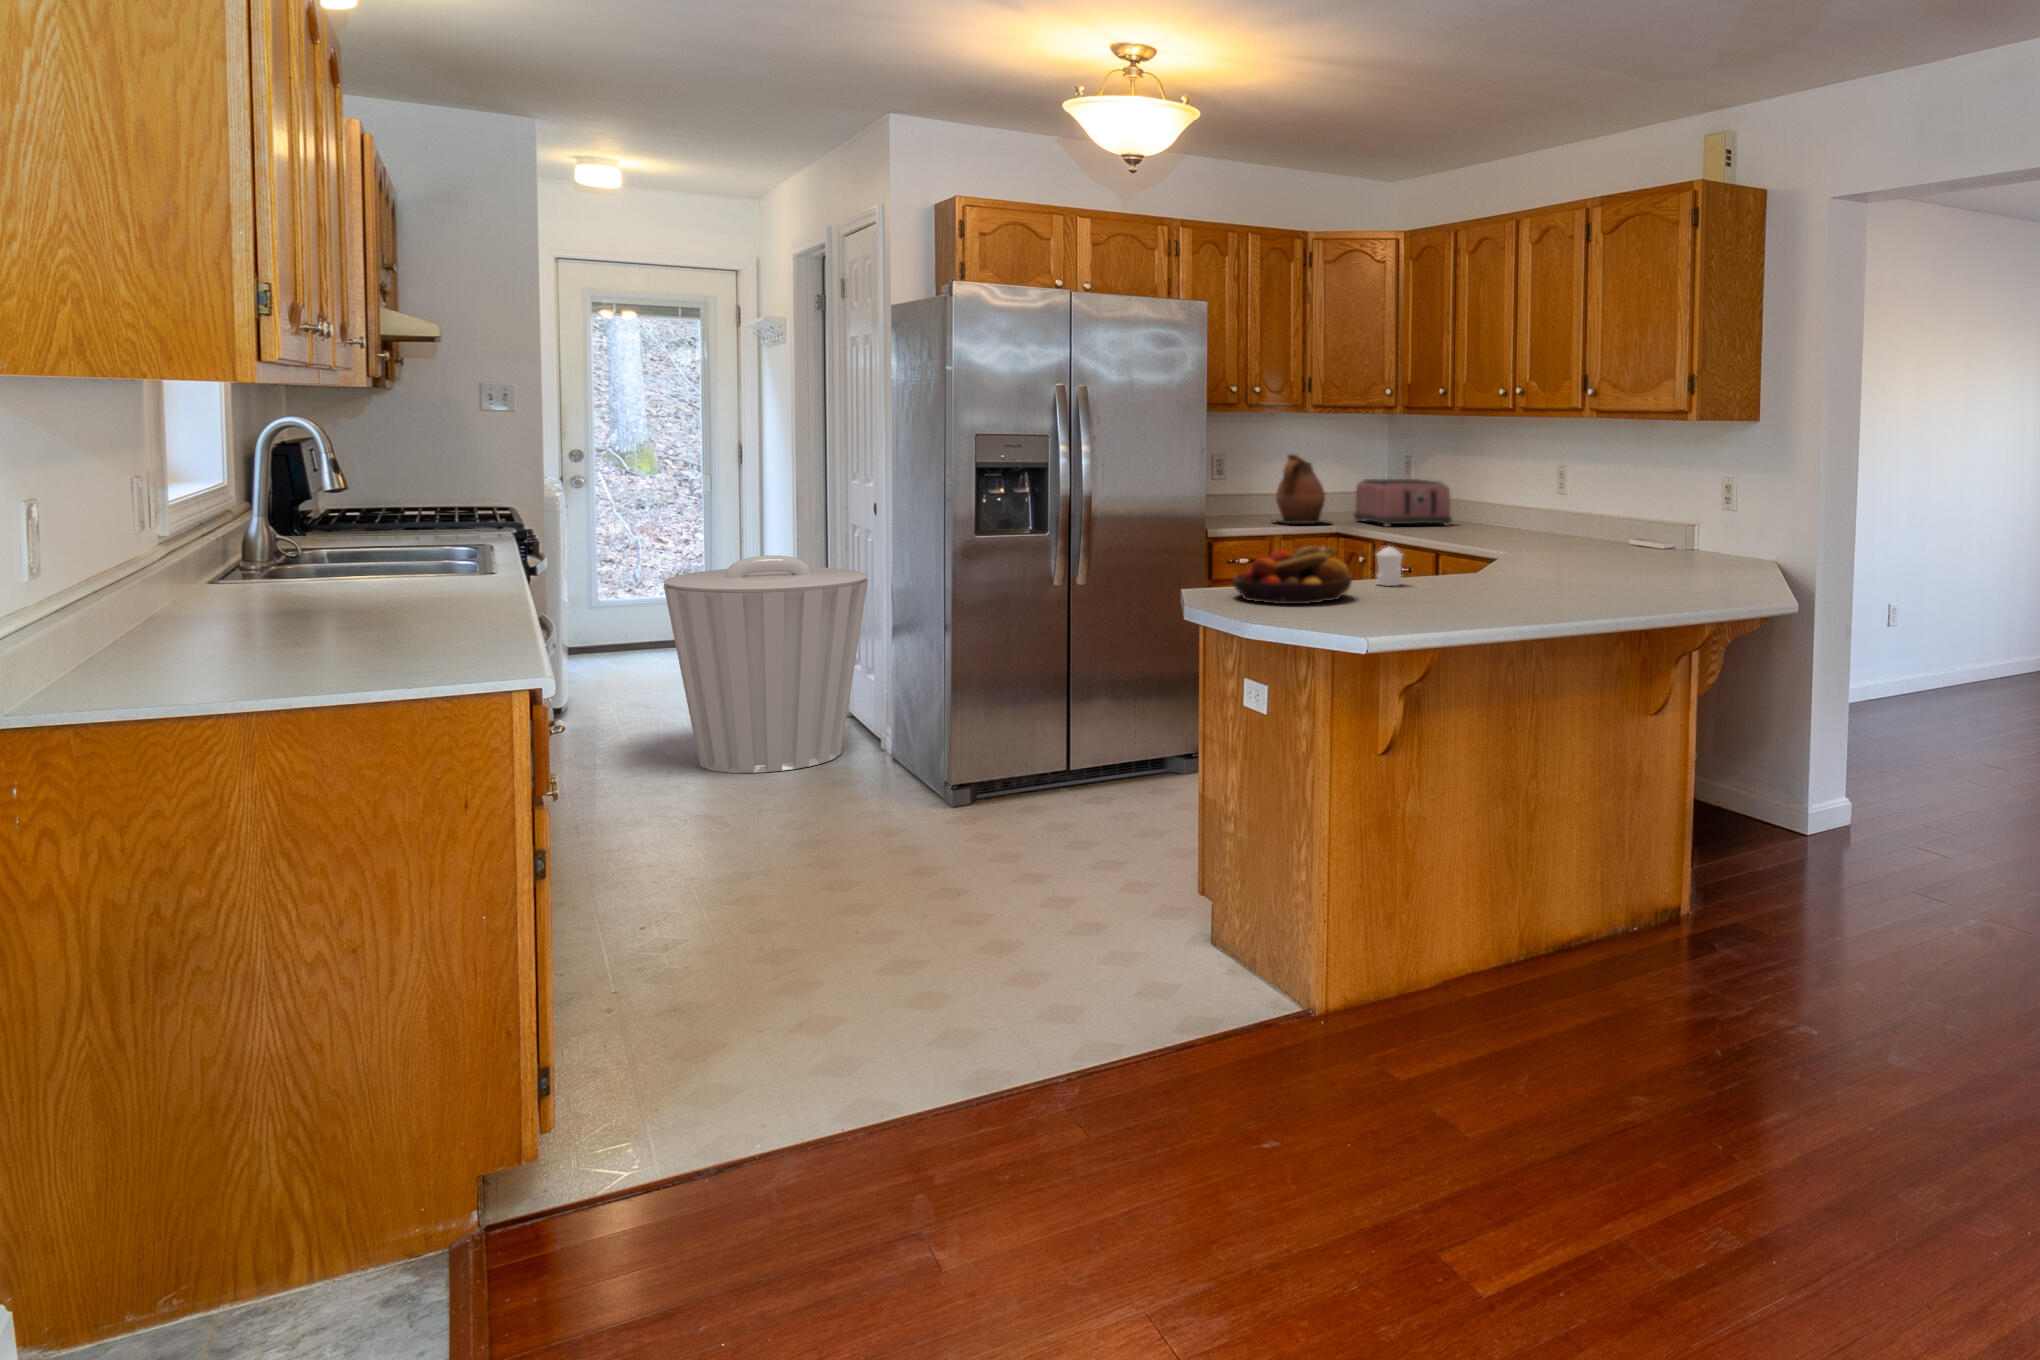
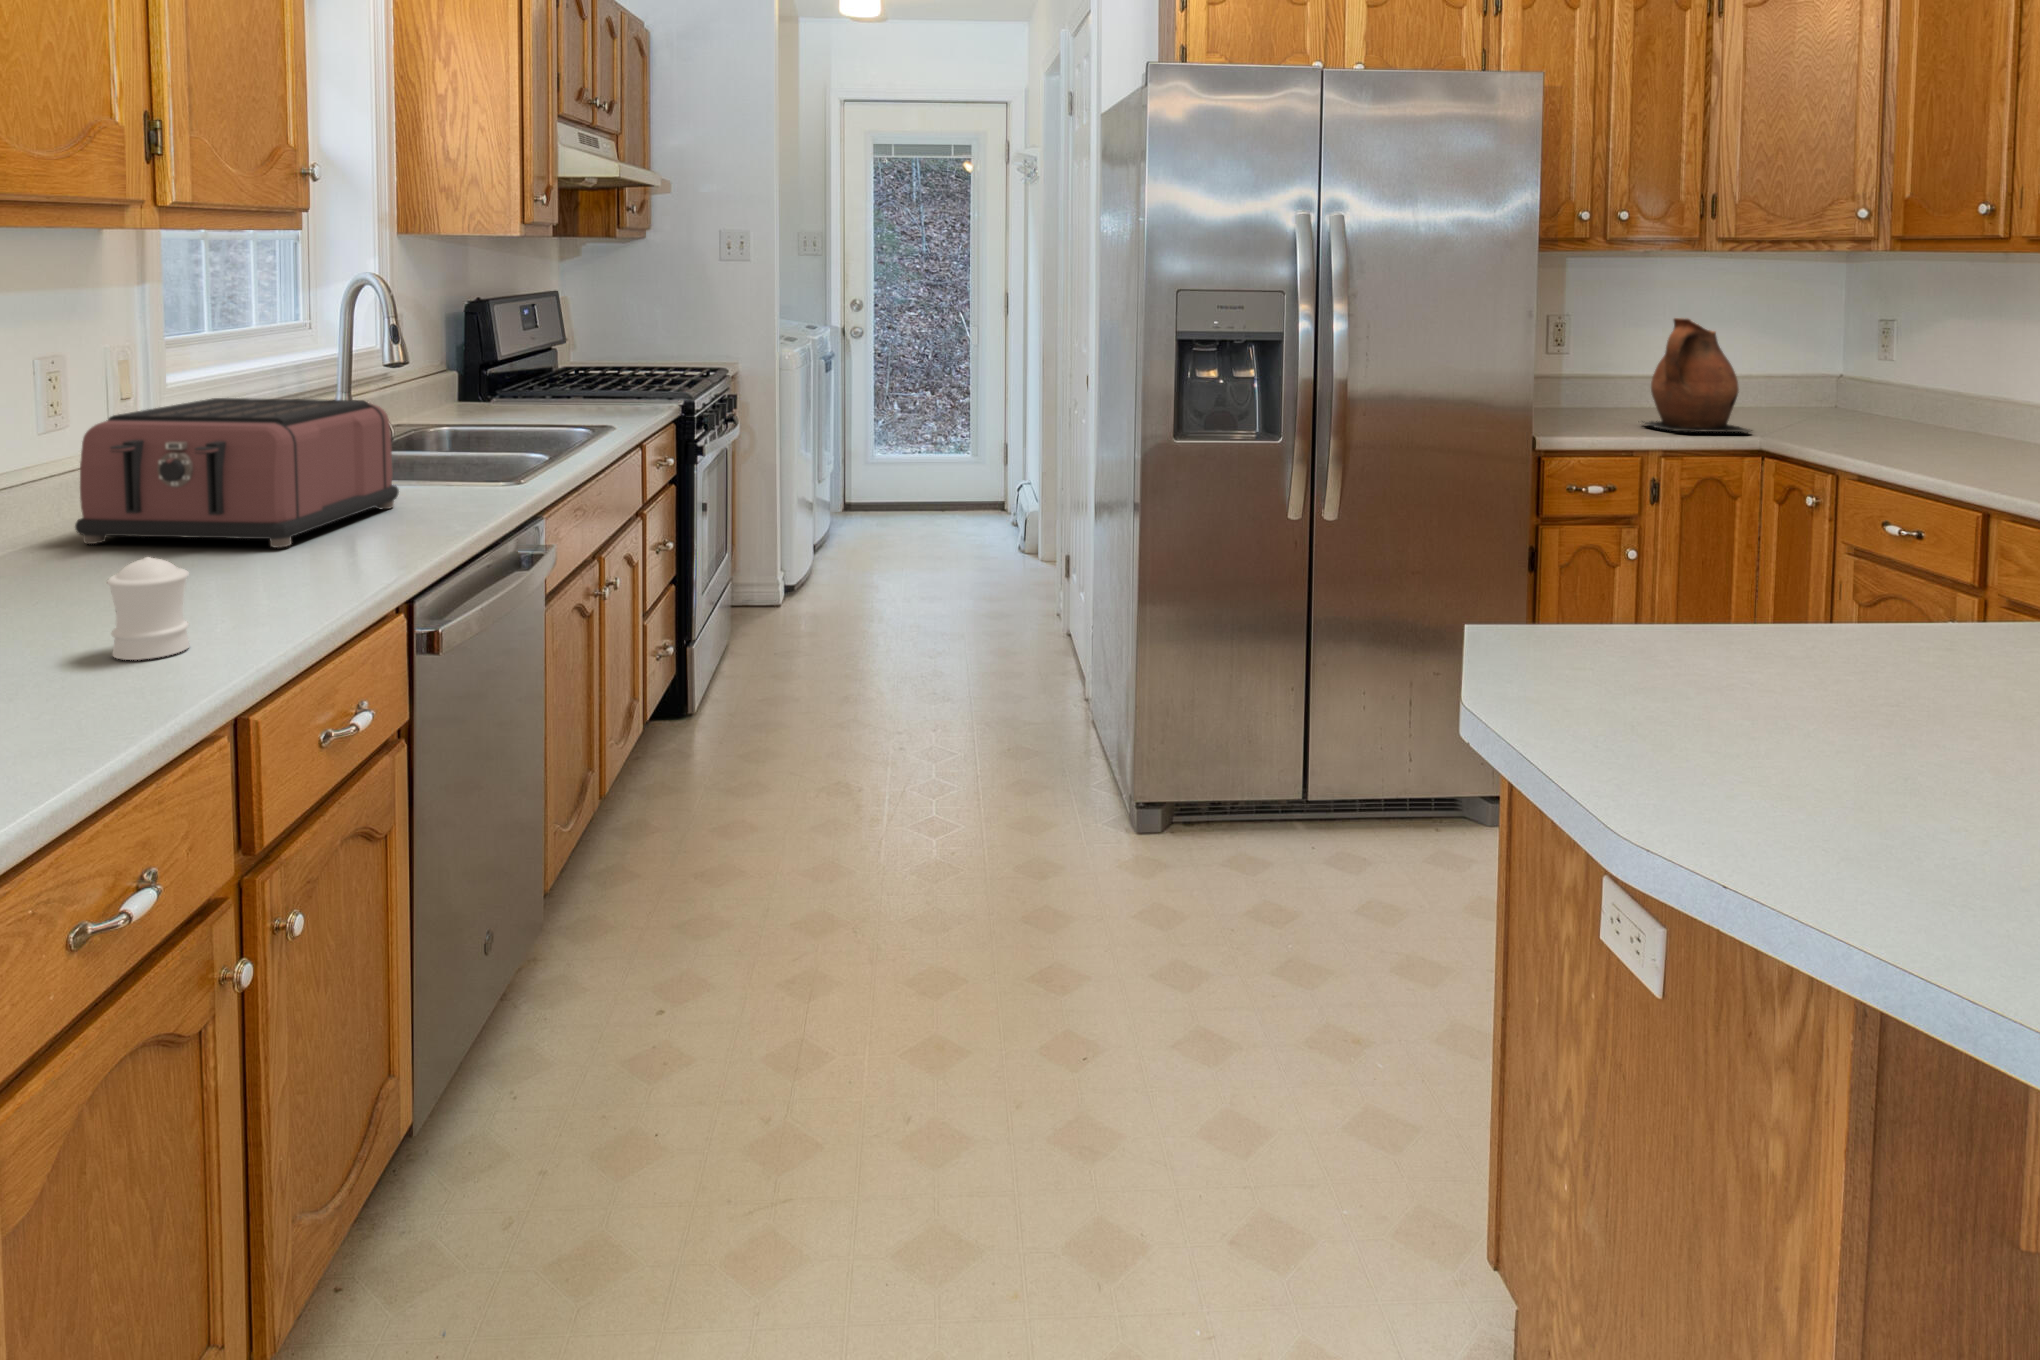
toaster: present [1354,479,1452,527] -> present [75,398,399,548]
fruit bowl: present [1232,546,1352,604] -> none [1575,568,1901,745]
salt shaker: present [1376,547,1403,586] -> present [107,557,190,660]
trash can: present [664,556,868,773] -> none [840,442,1069,722]

